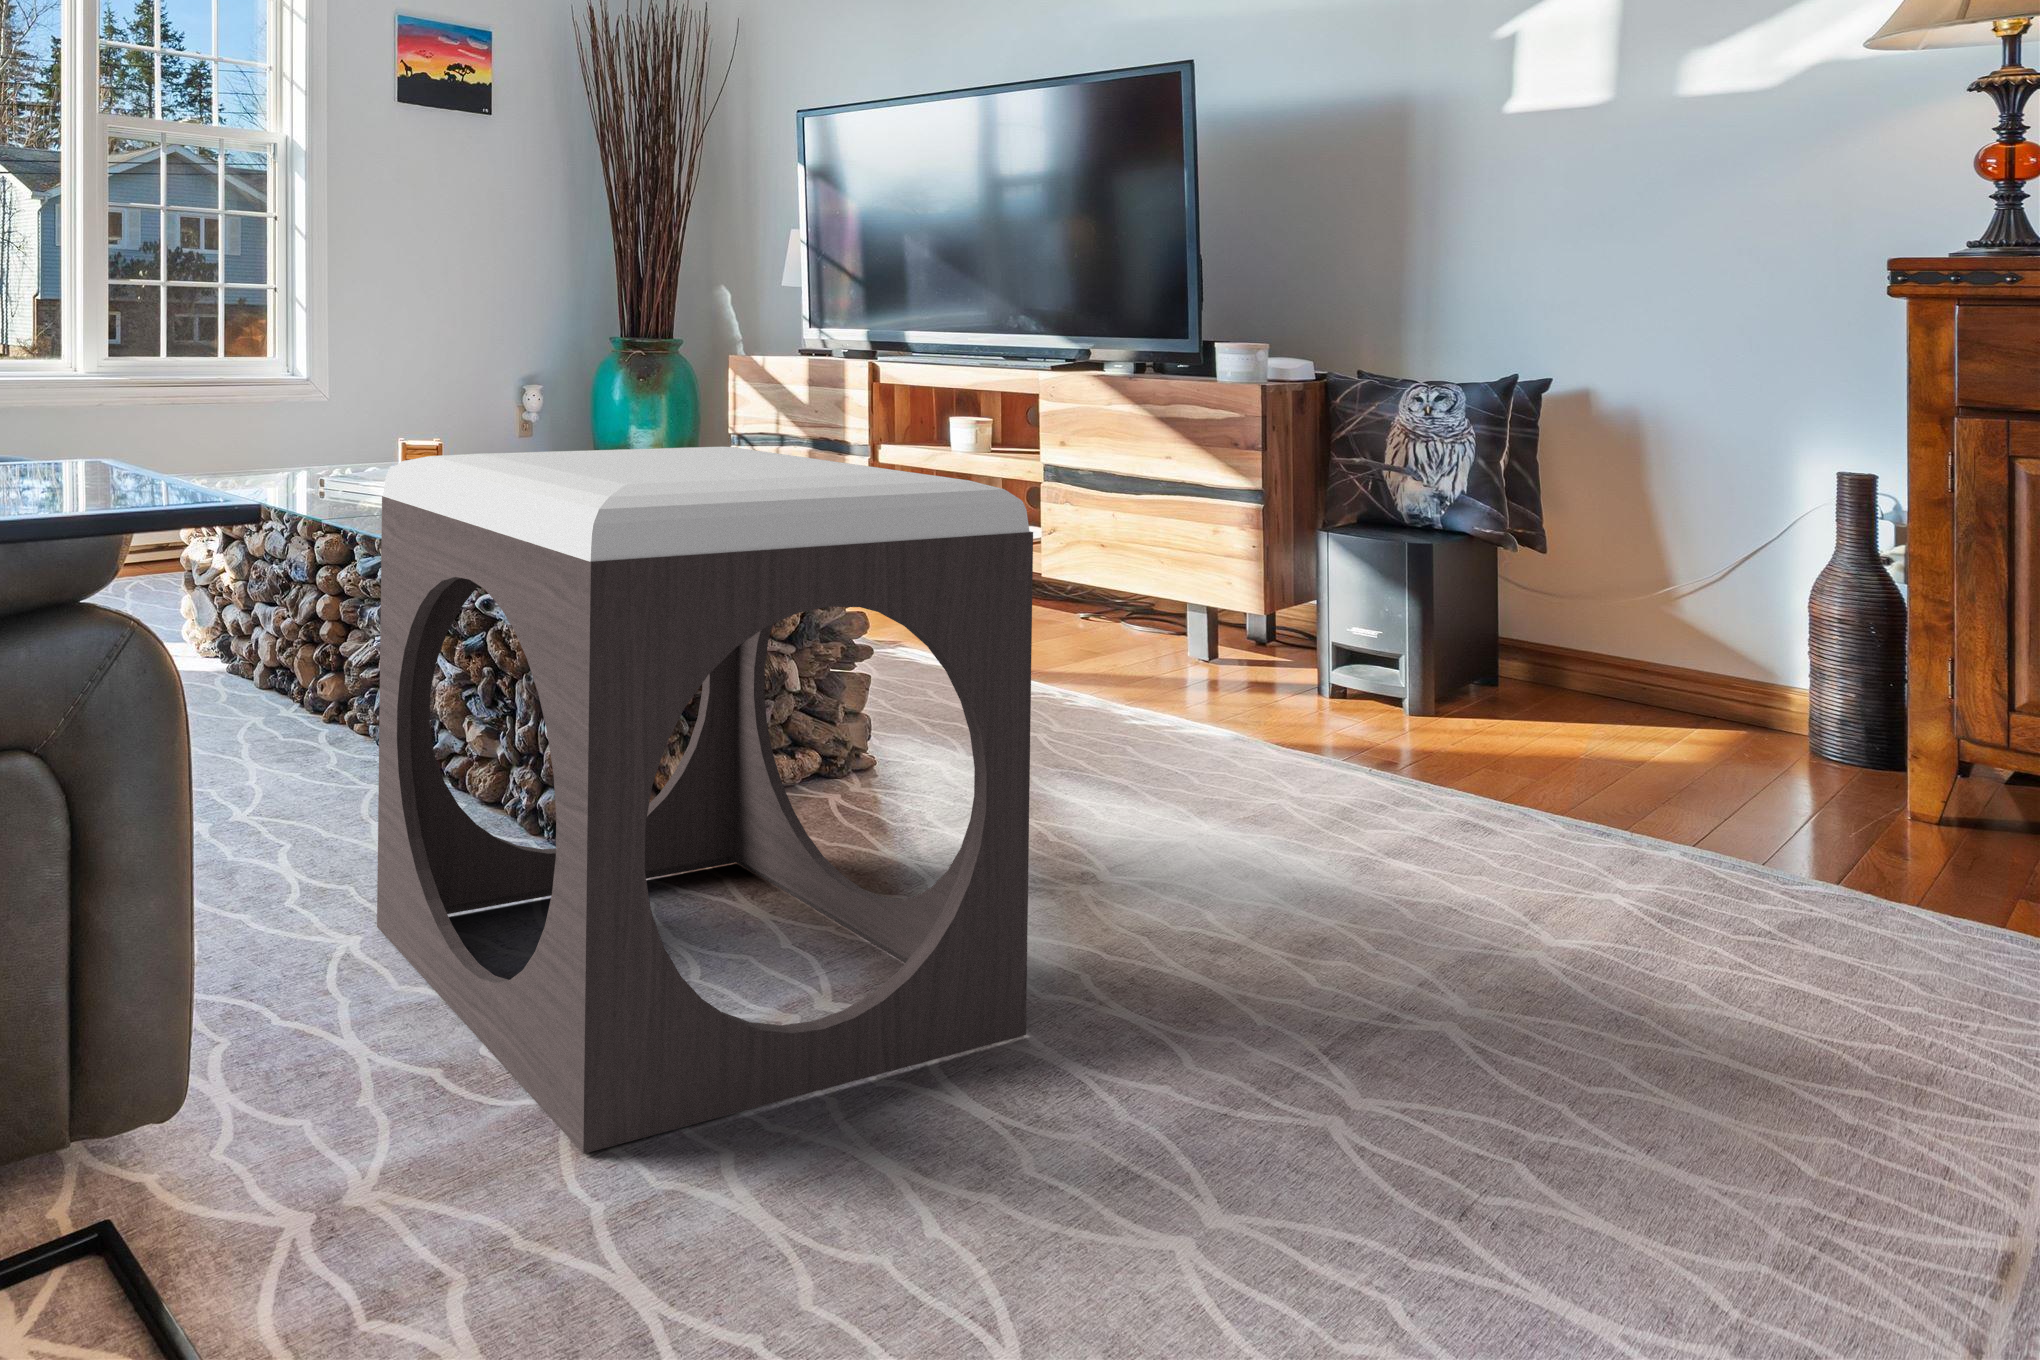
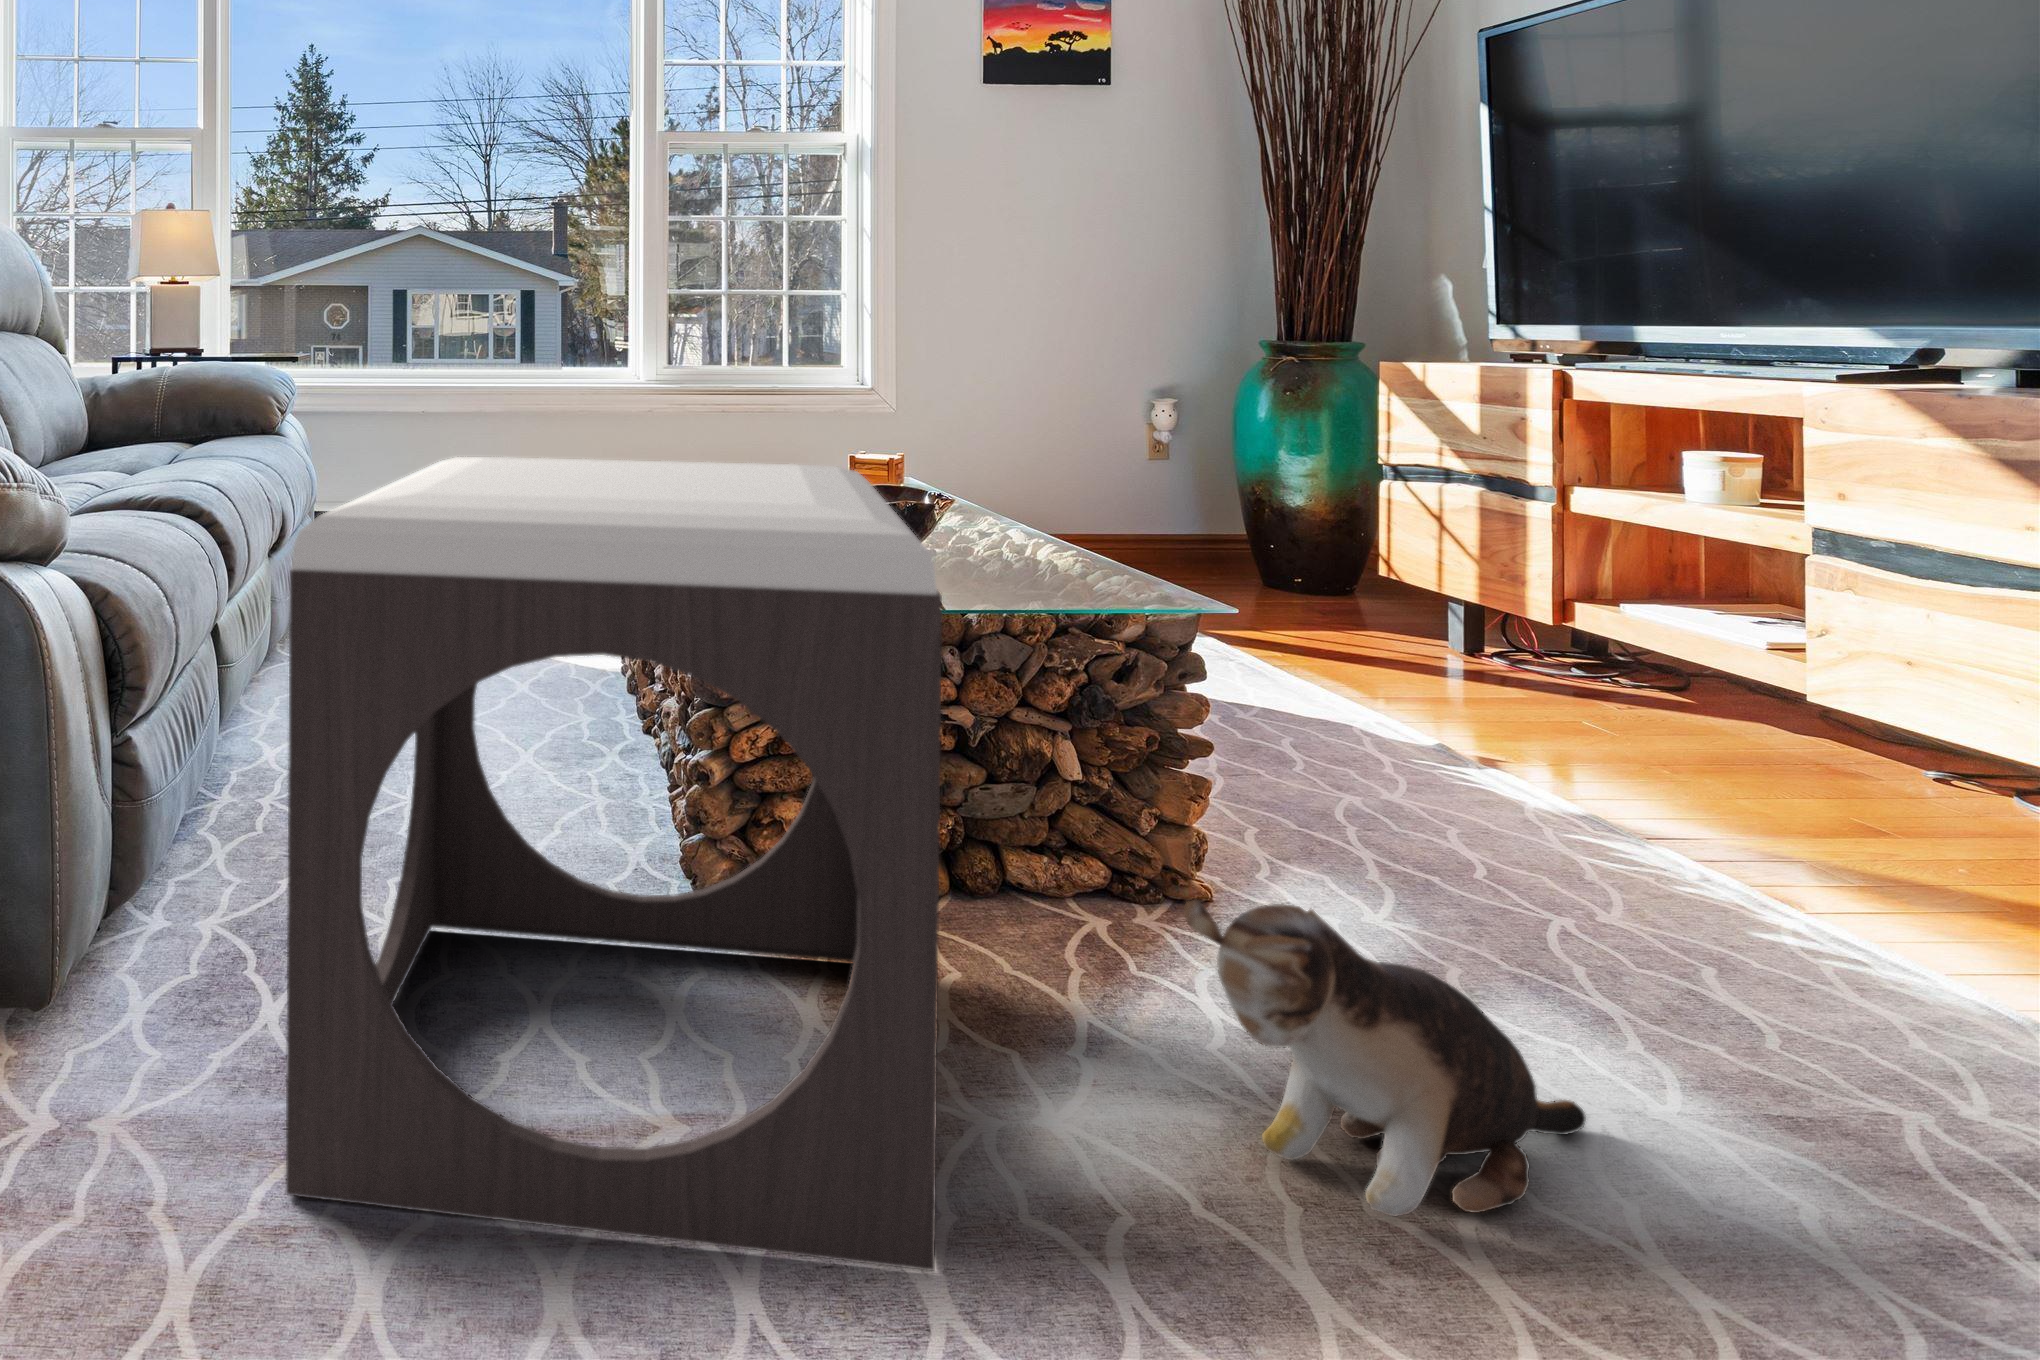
plush toy: none [1064,730,1220,922] -> present [1184,900,1586,1216]

